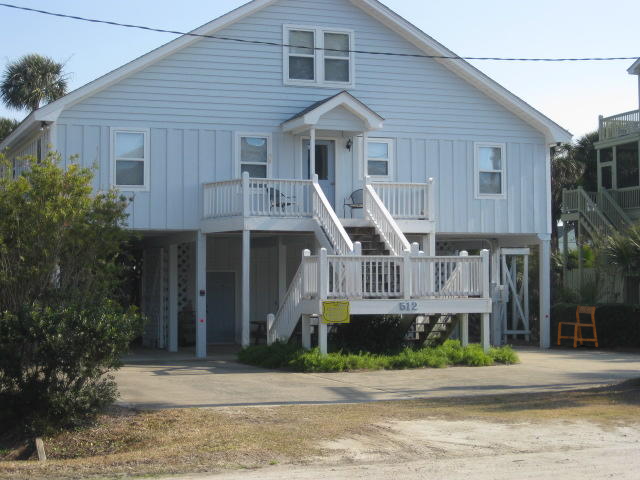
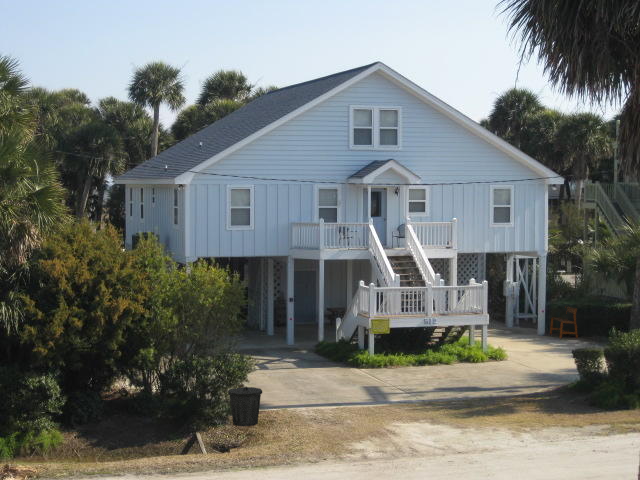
trash can: none [90,360,152,430] -> present [228,387,262,426]

